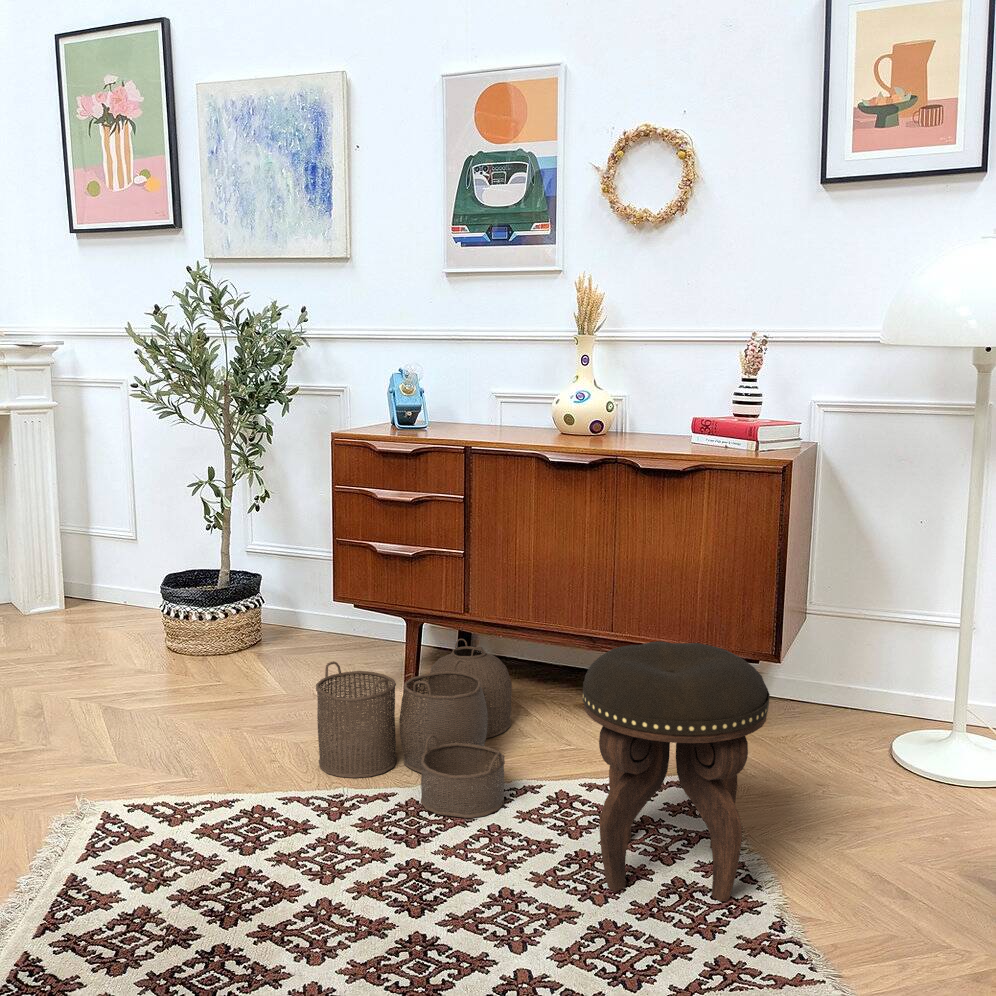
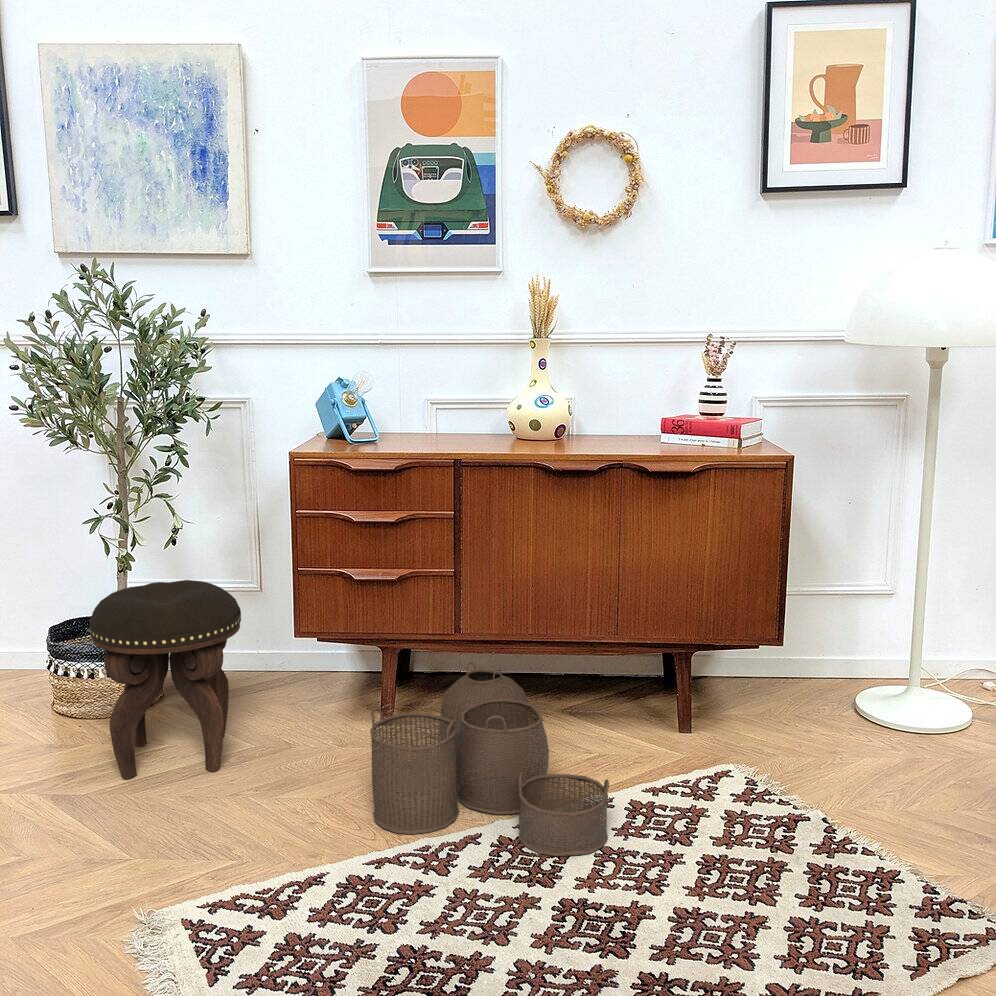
footstool: present [583,641,770,901] -> present [90,580,241,779]

